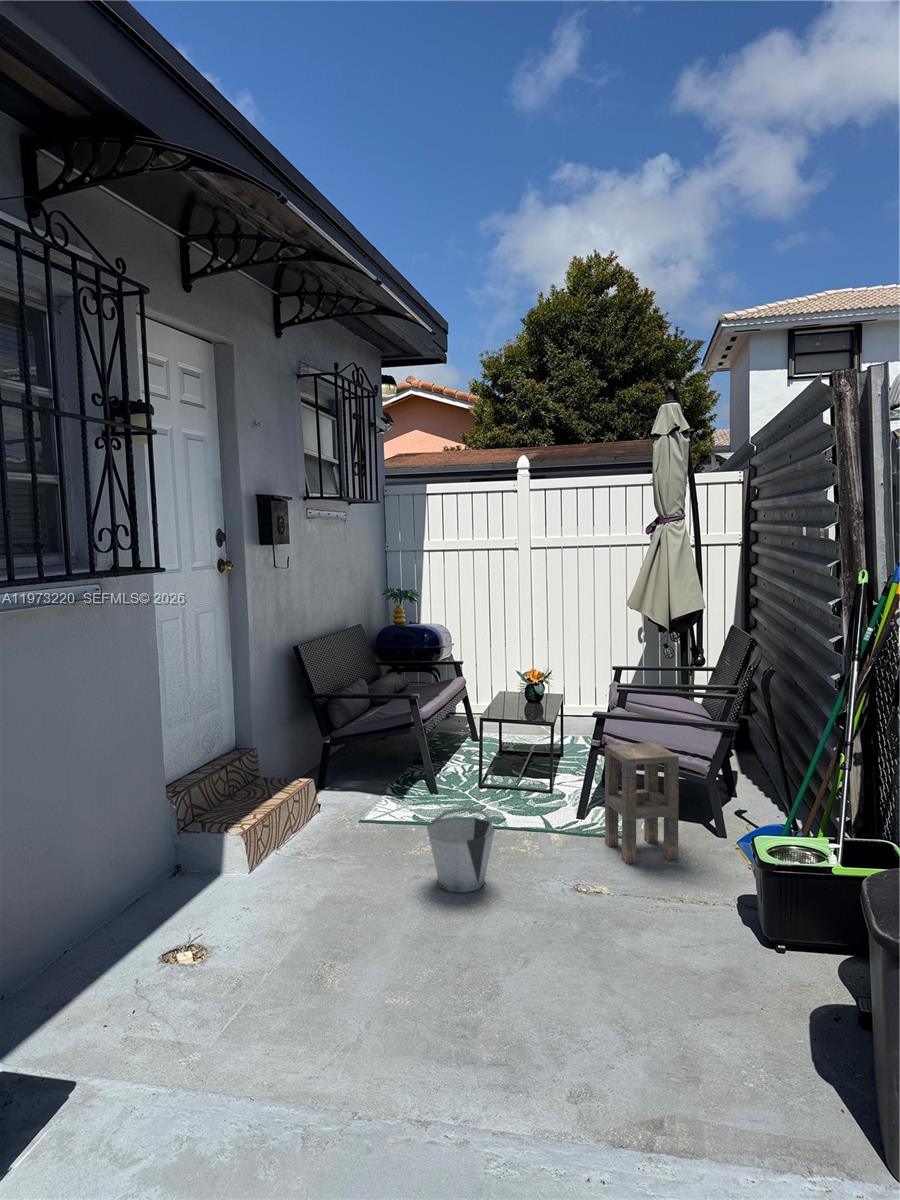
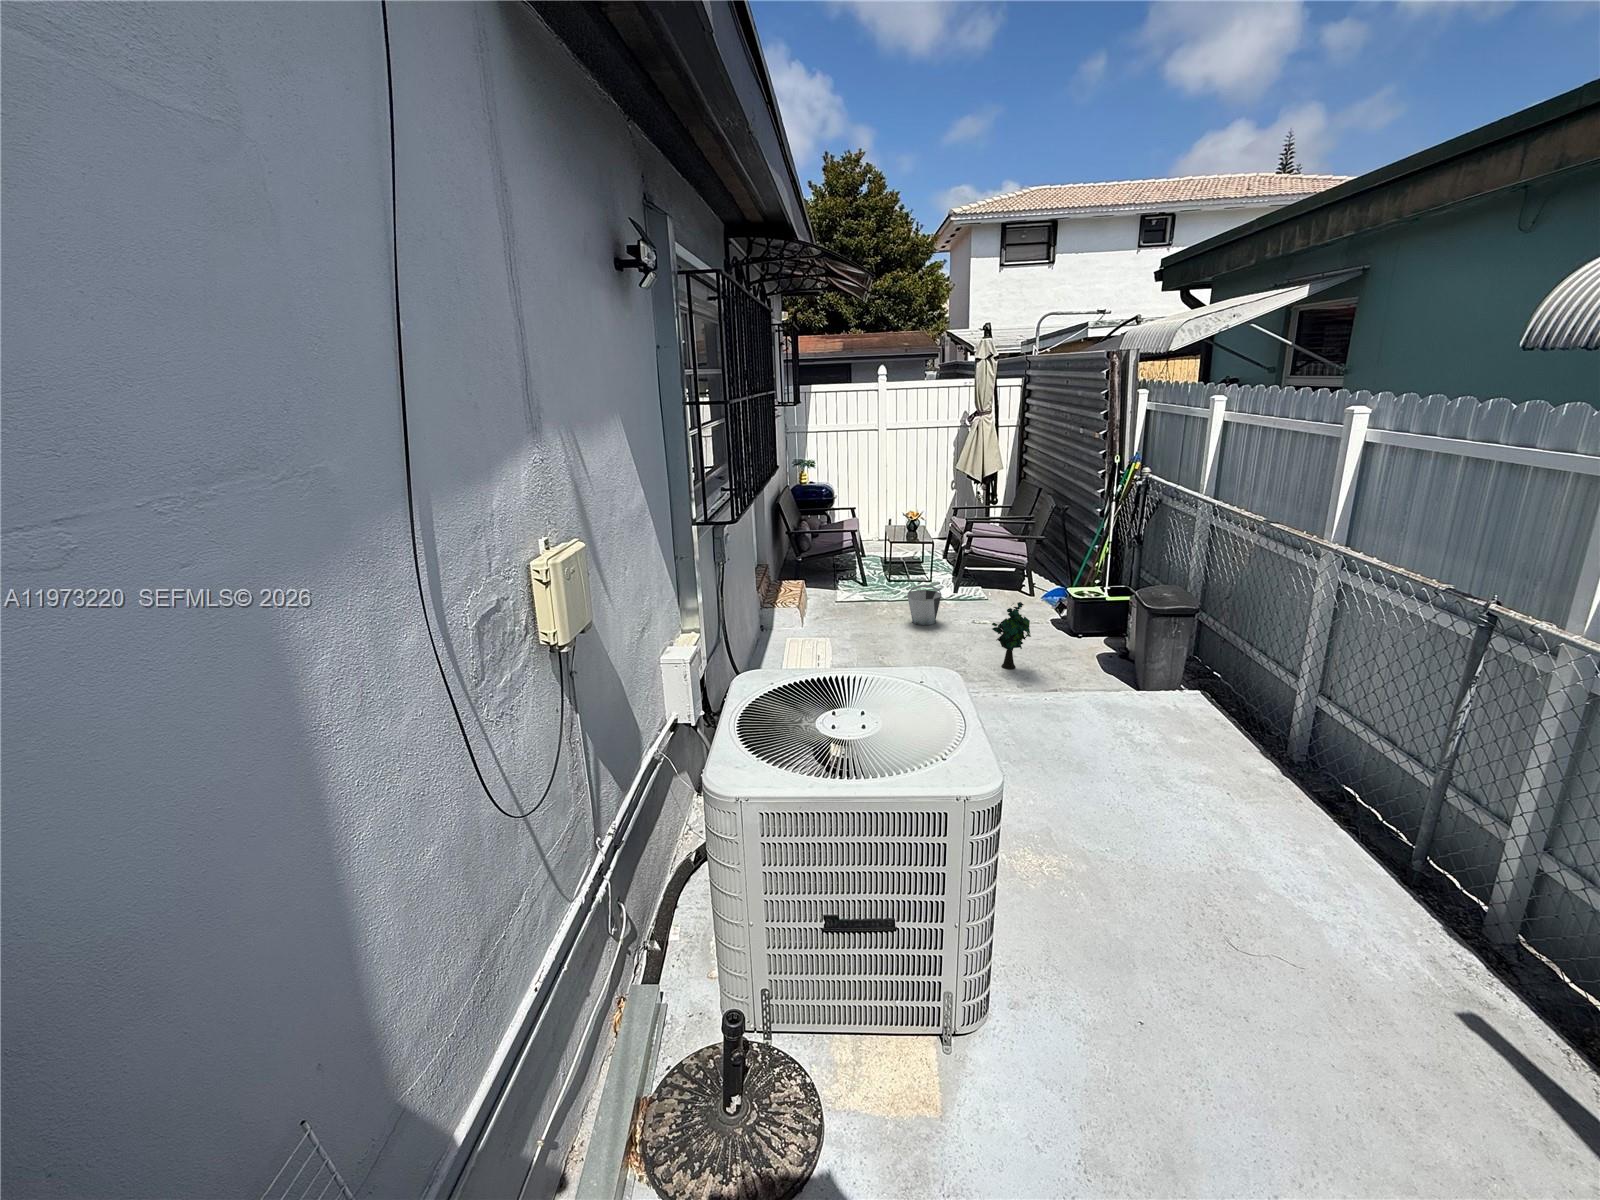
side table: present [605,742,679,864] -> none [978,547,1021,608]
decorative plant: none [481,890,585,1067] -> present [992,602,1031,669]

